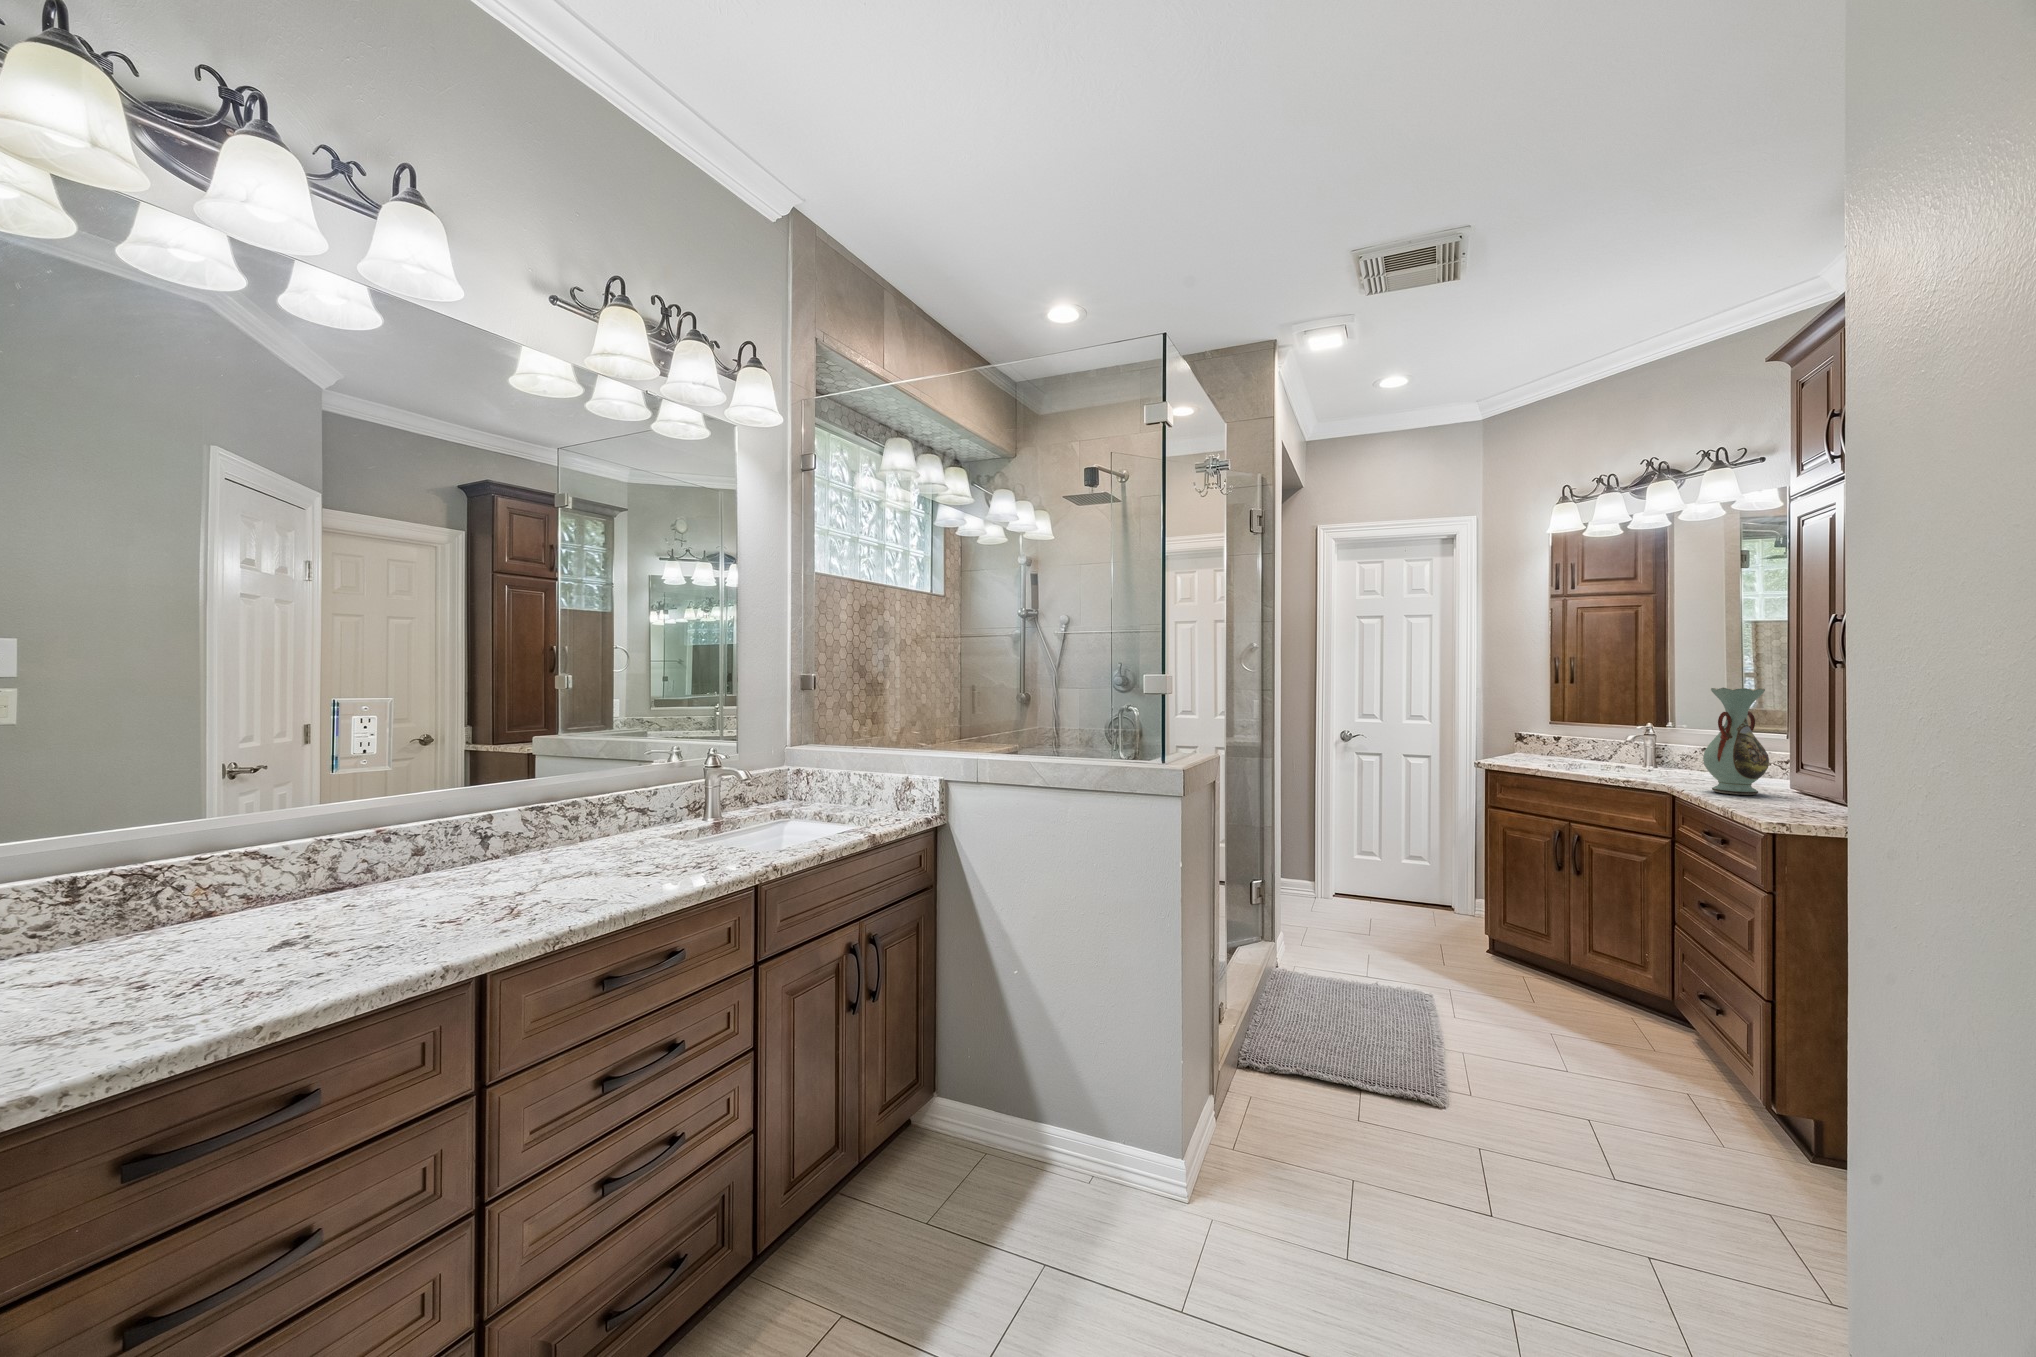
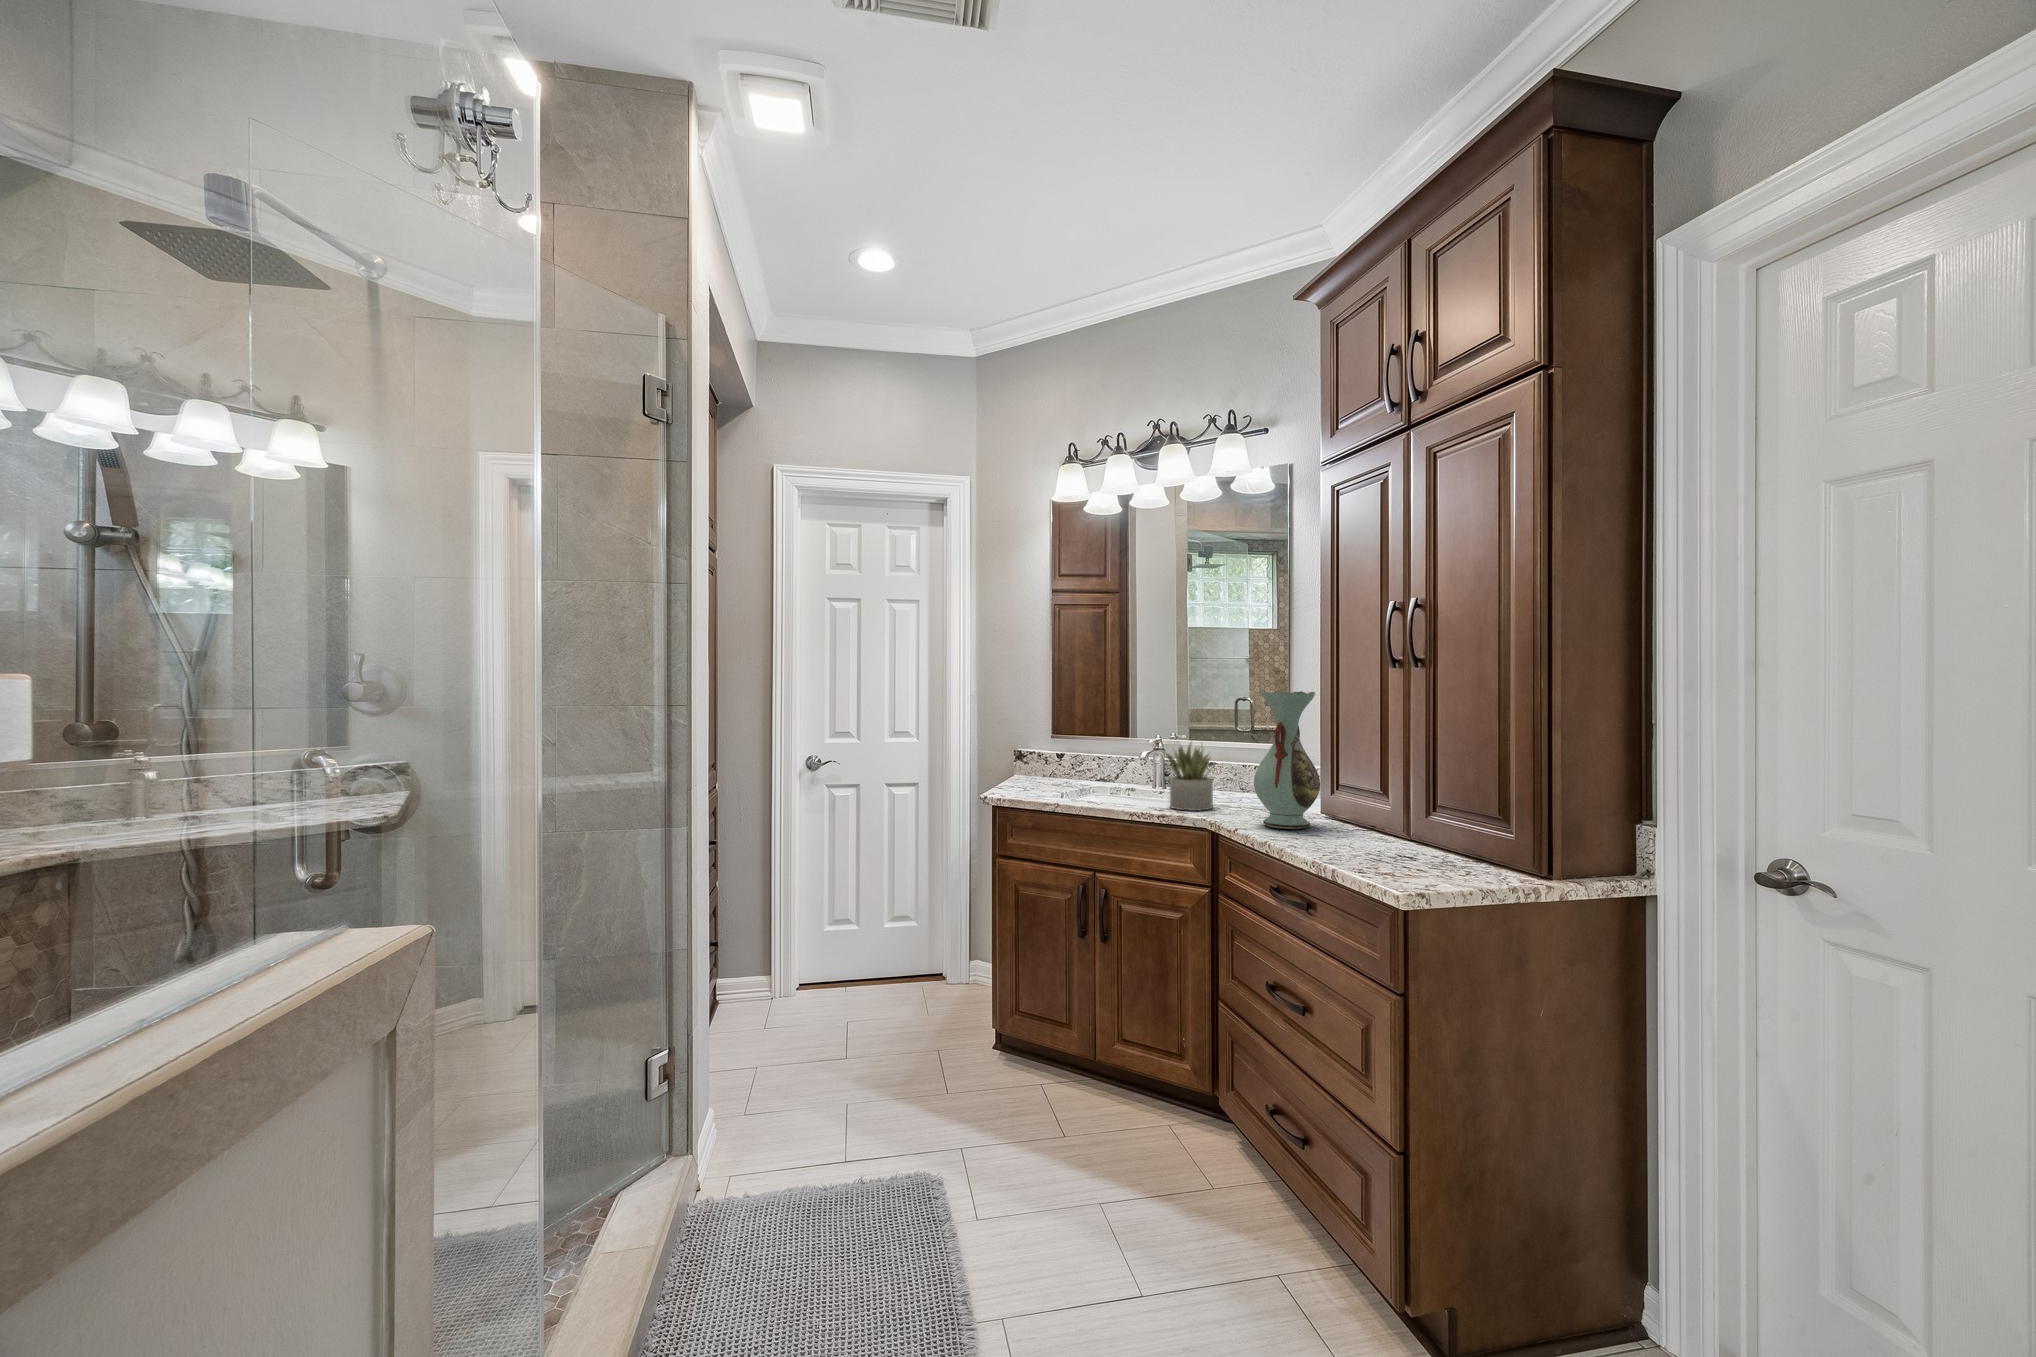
succulent plant: none [1636,725,1684,781] -> present [1166,743,1215,811]

